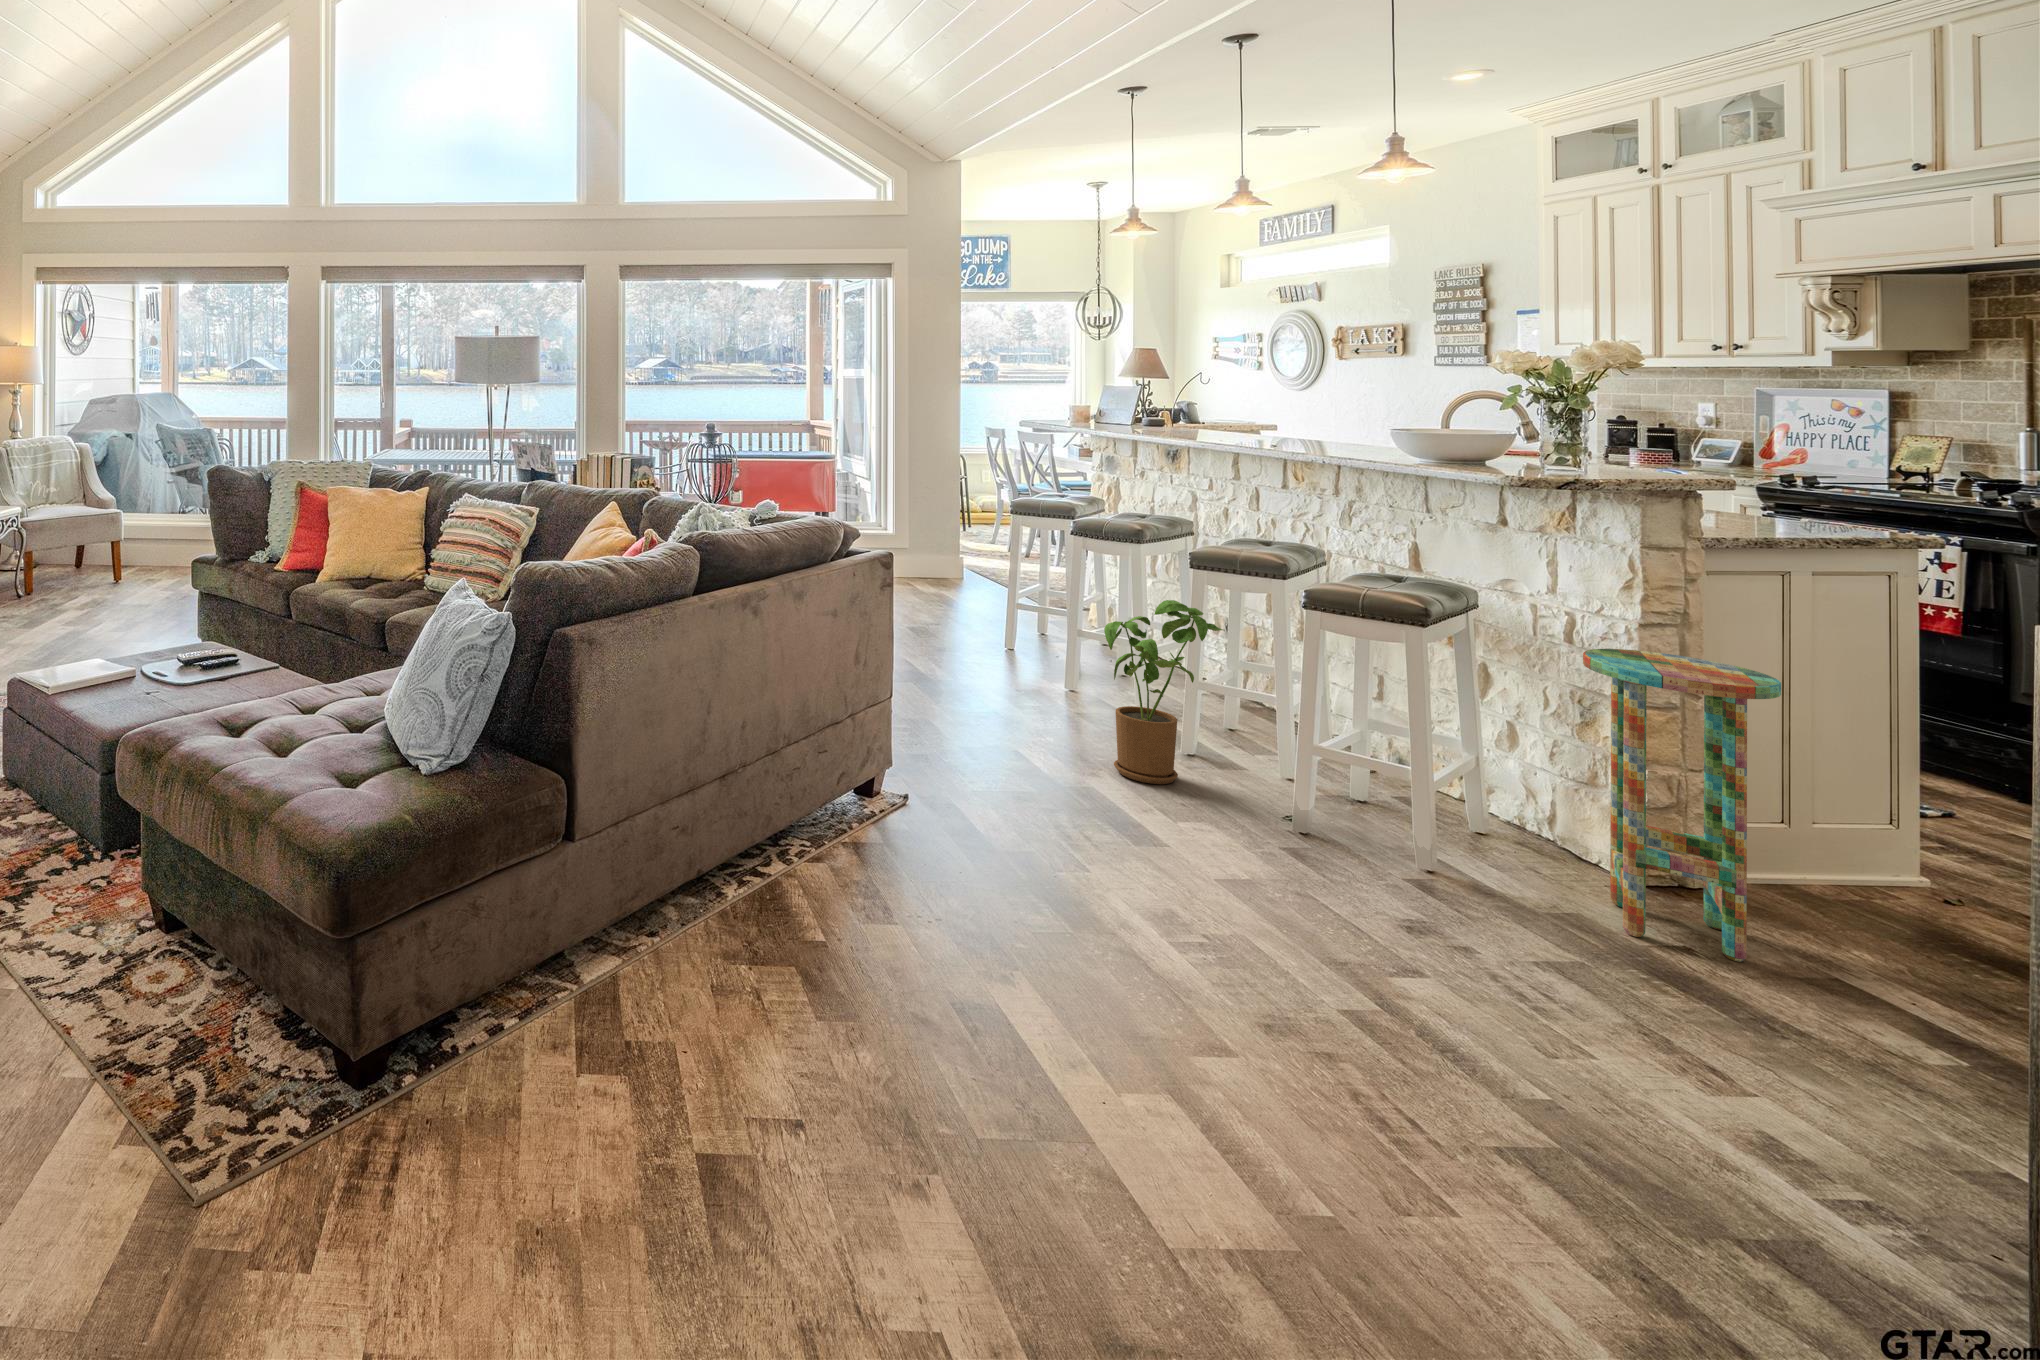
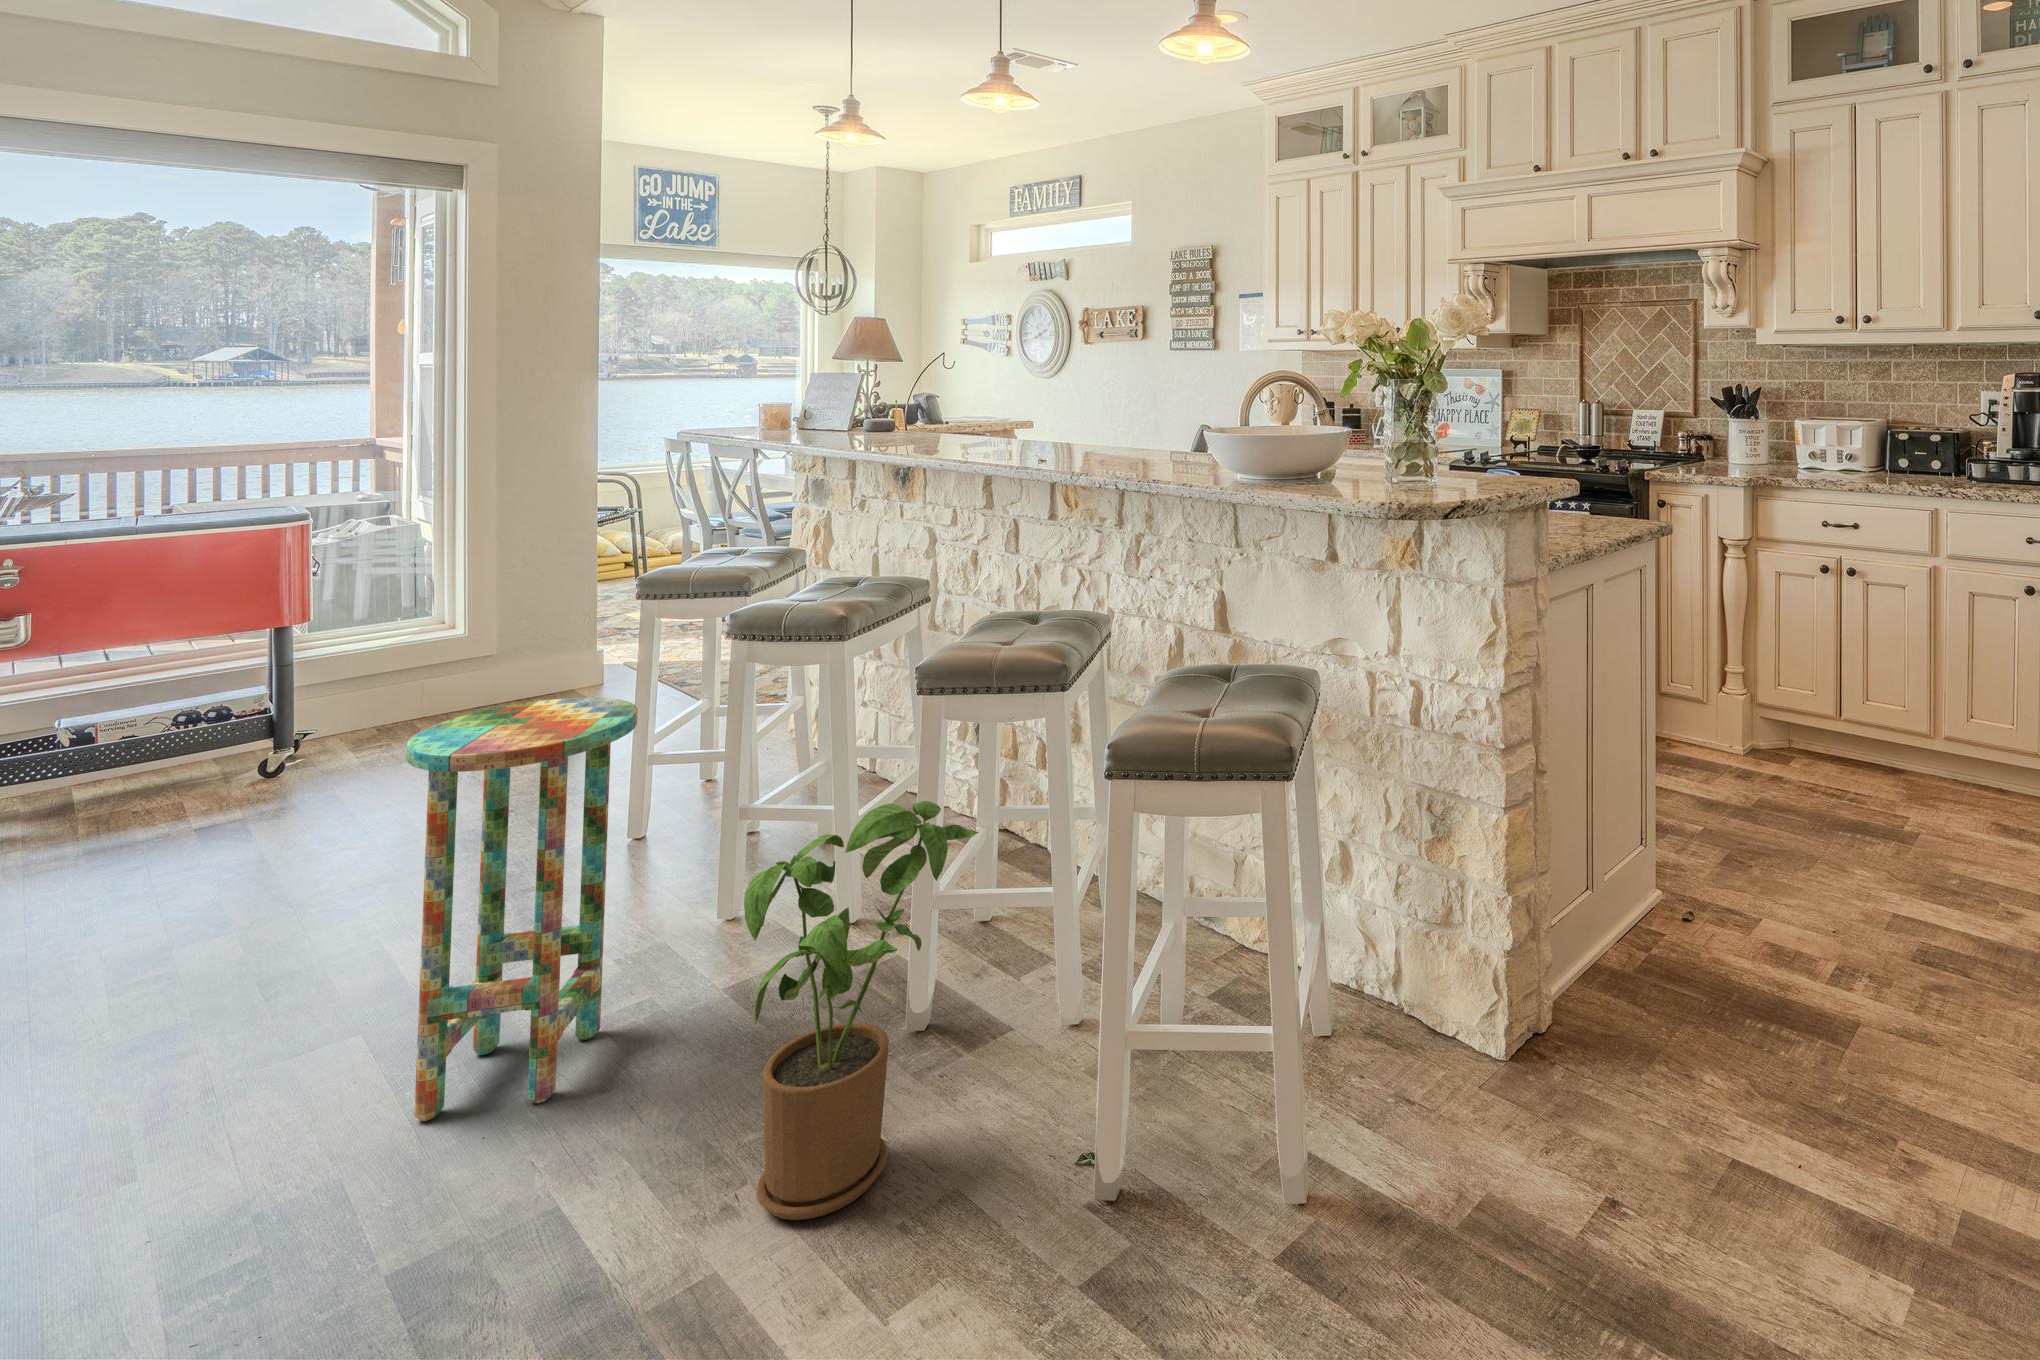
side table: present [1583,649,1781,962] -> present [406,697,638,1121]

